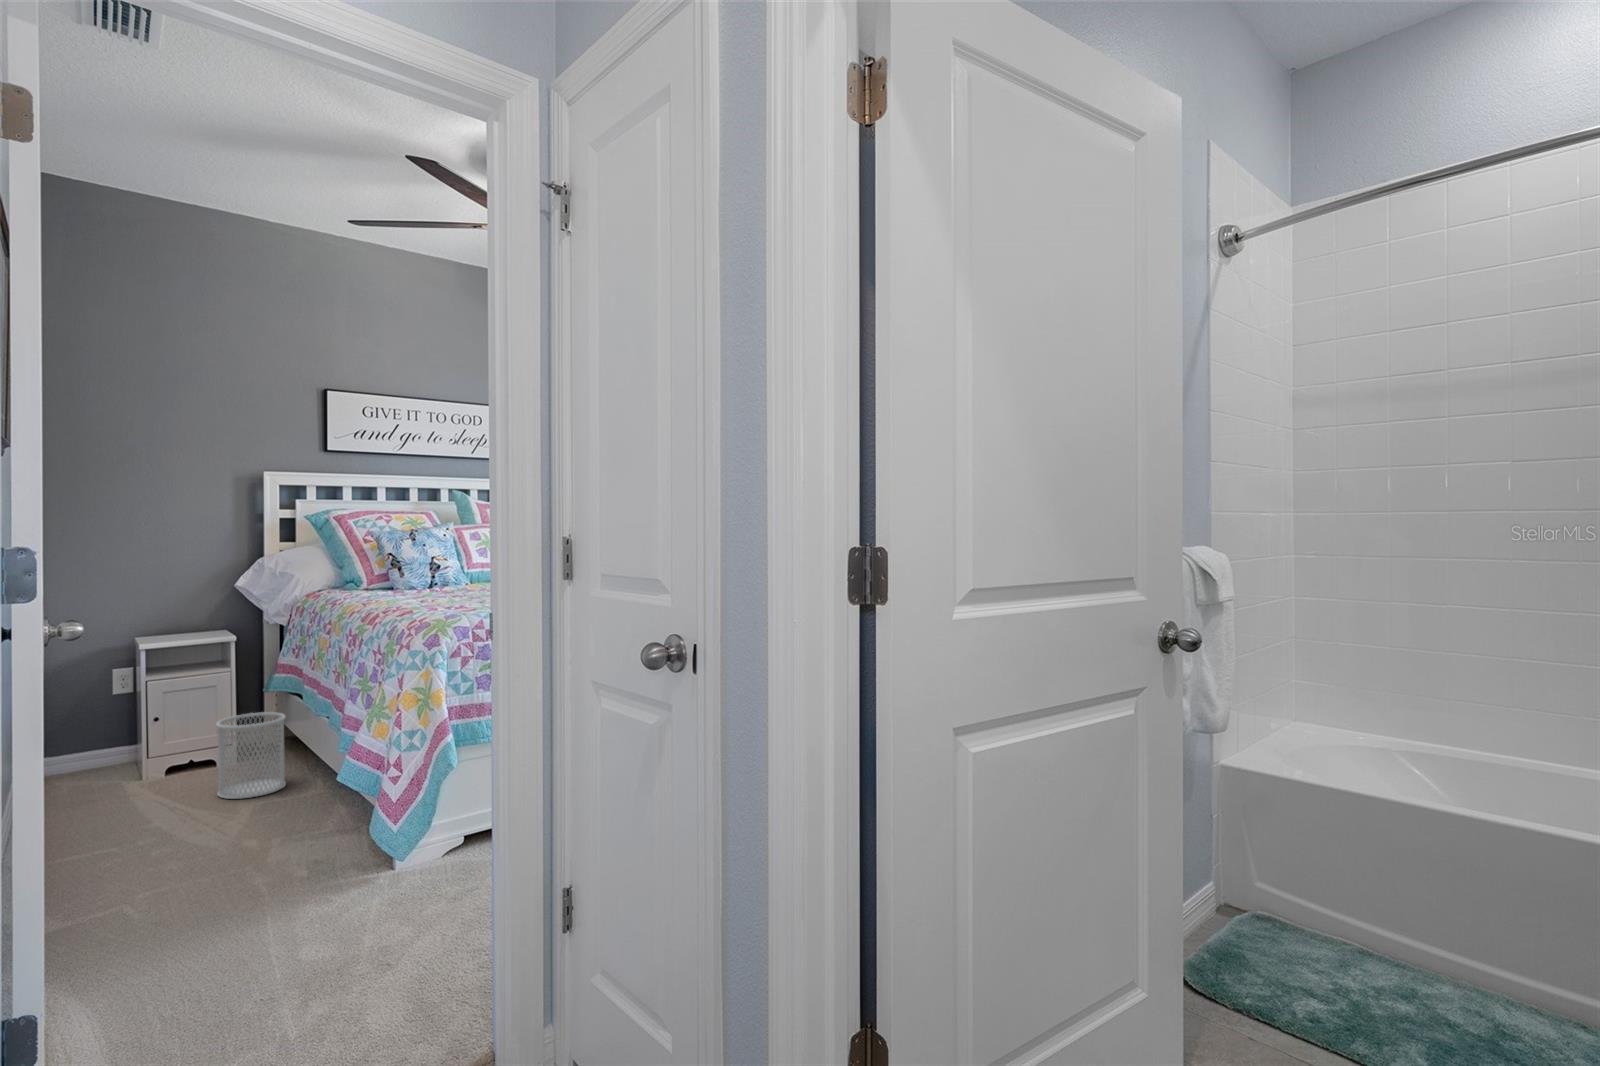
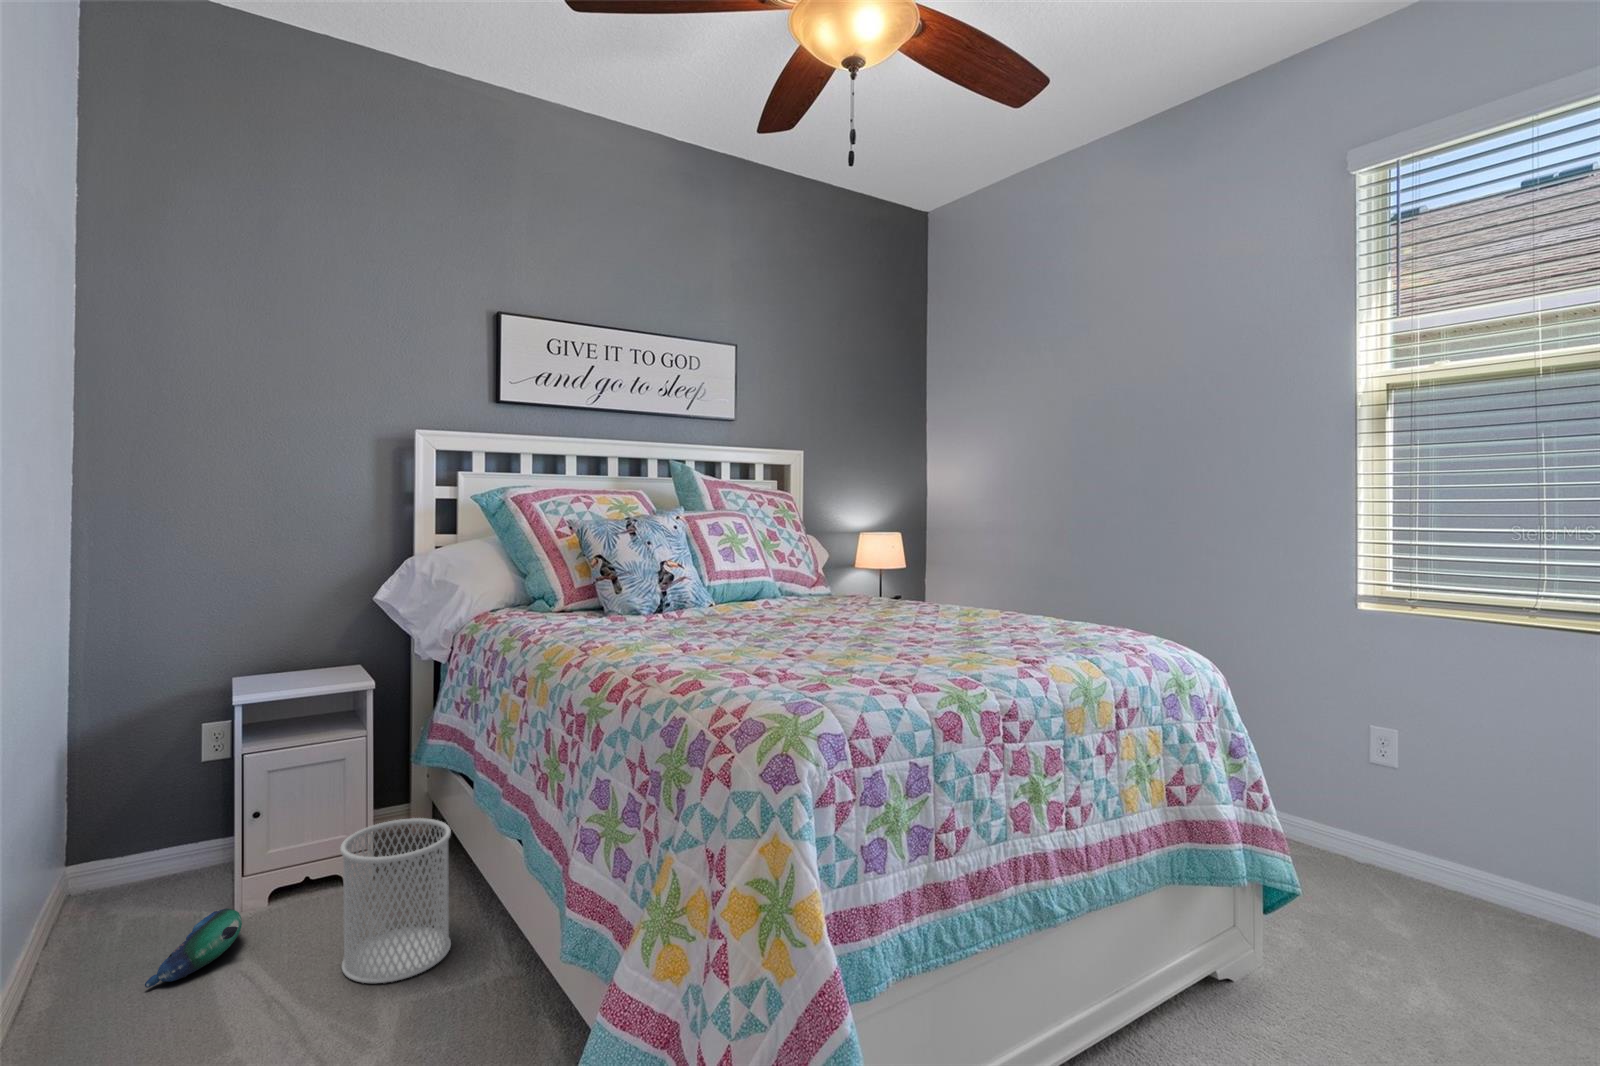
plush toy: none [96,769,152,805] -> present [145,908,242,988]

